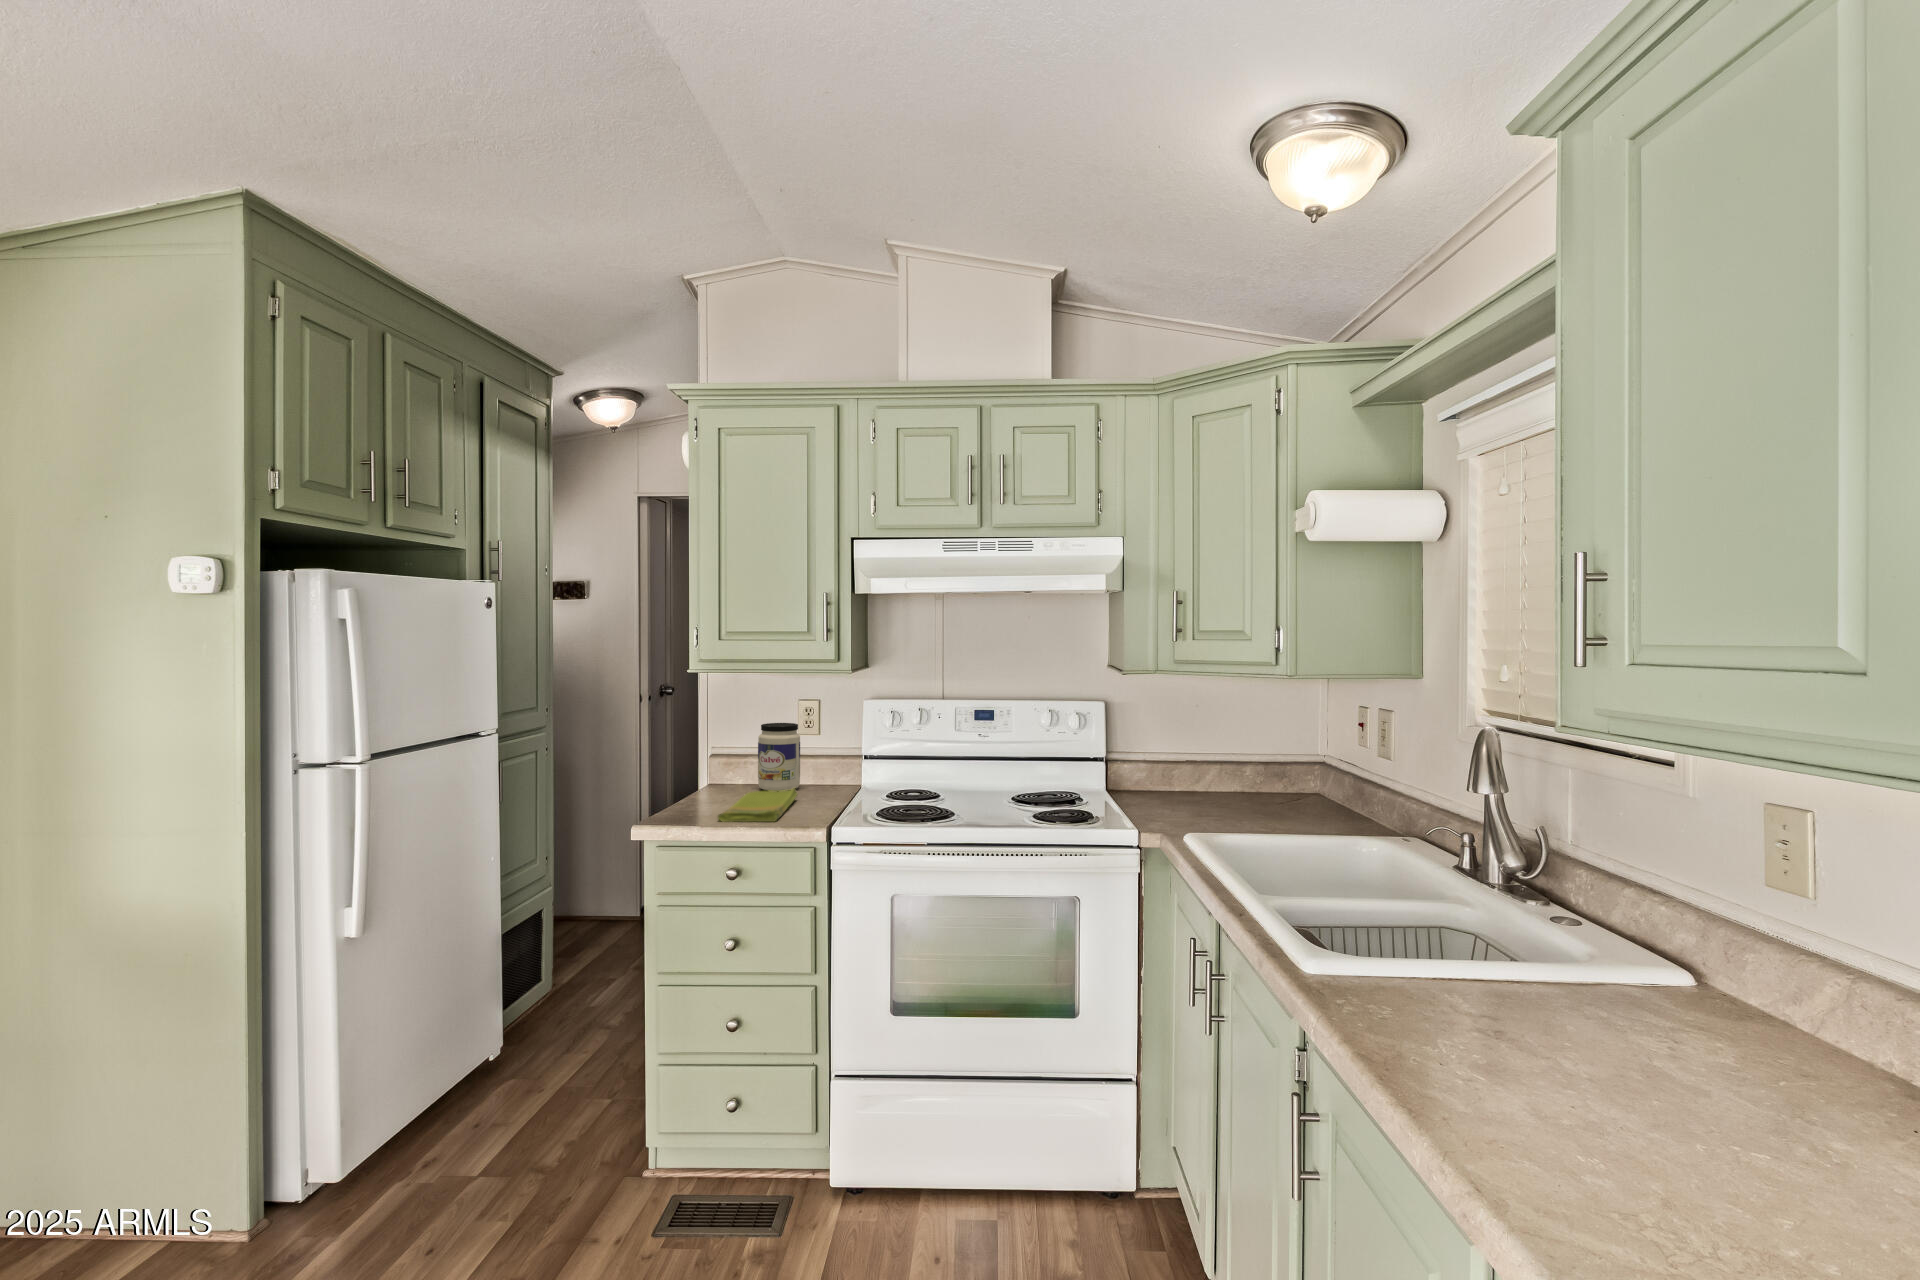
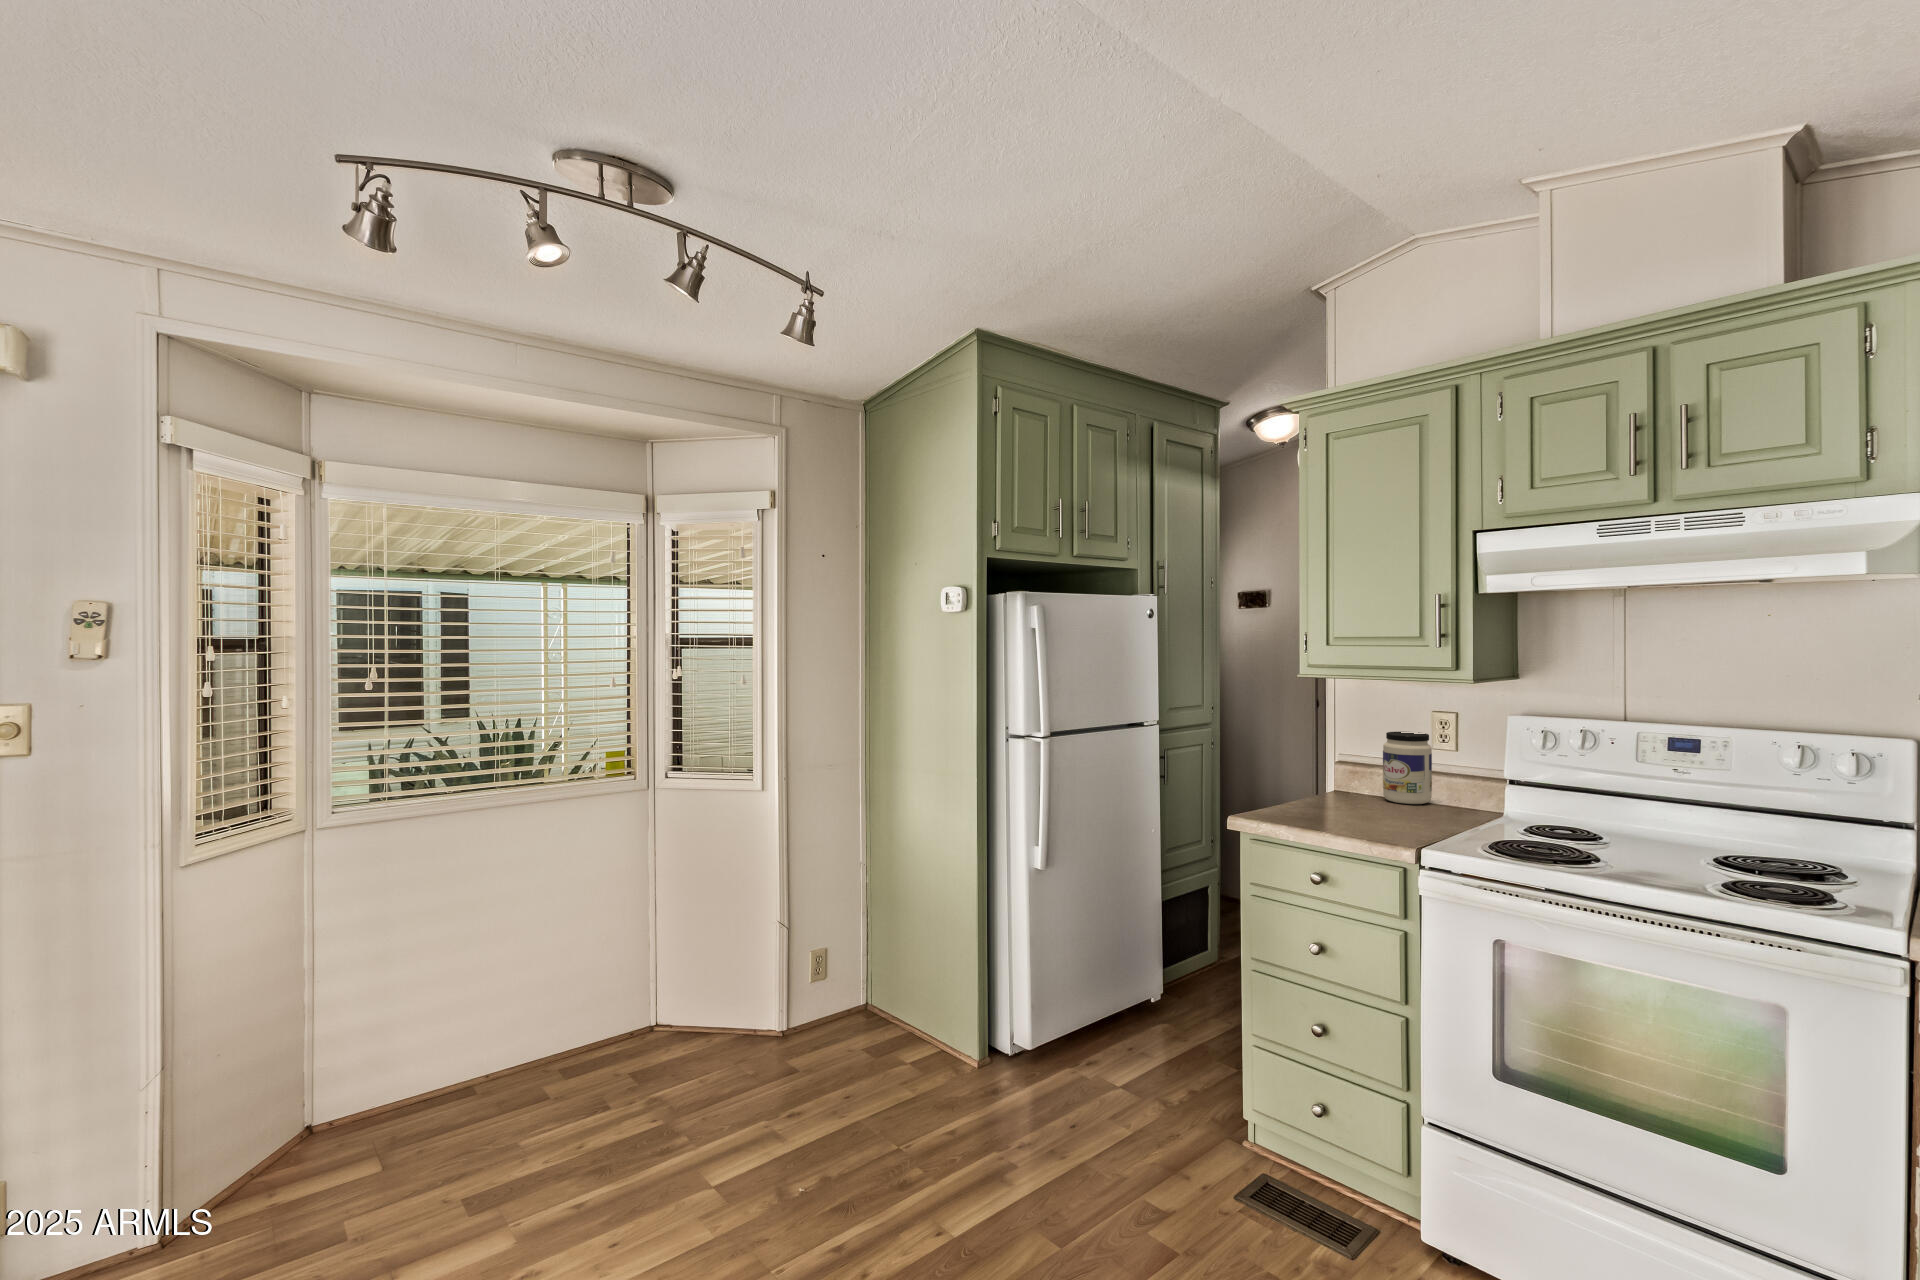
dish towel: present [718,788,797,822] -> none [1307,801,1415,835]

